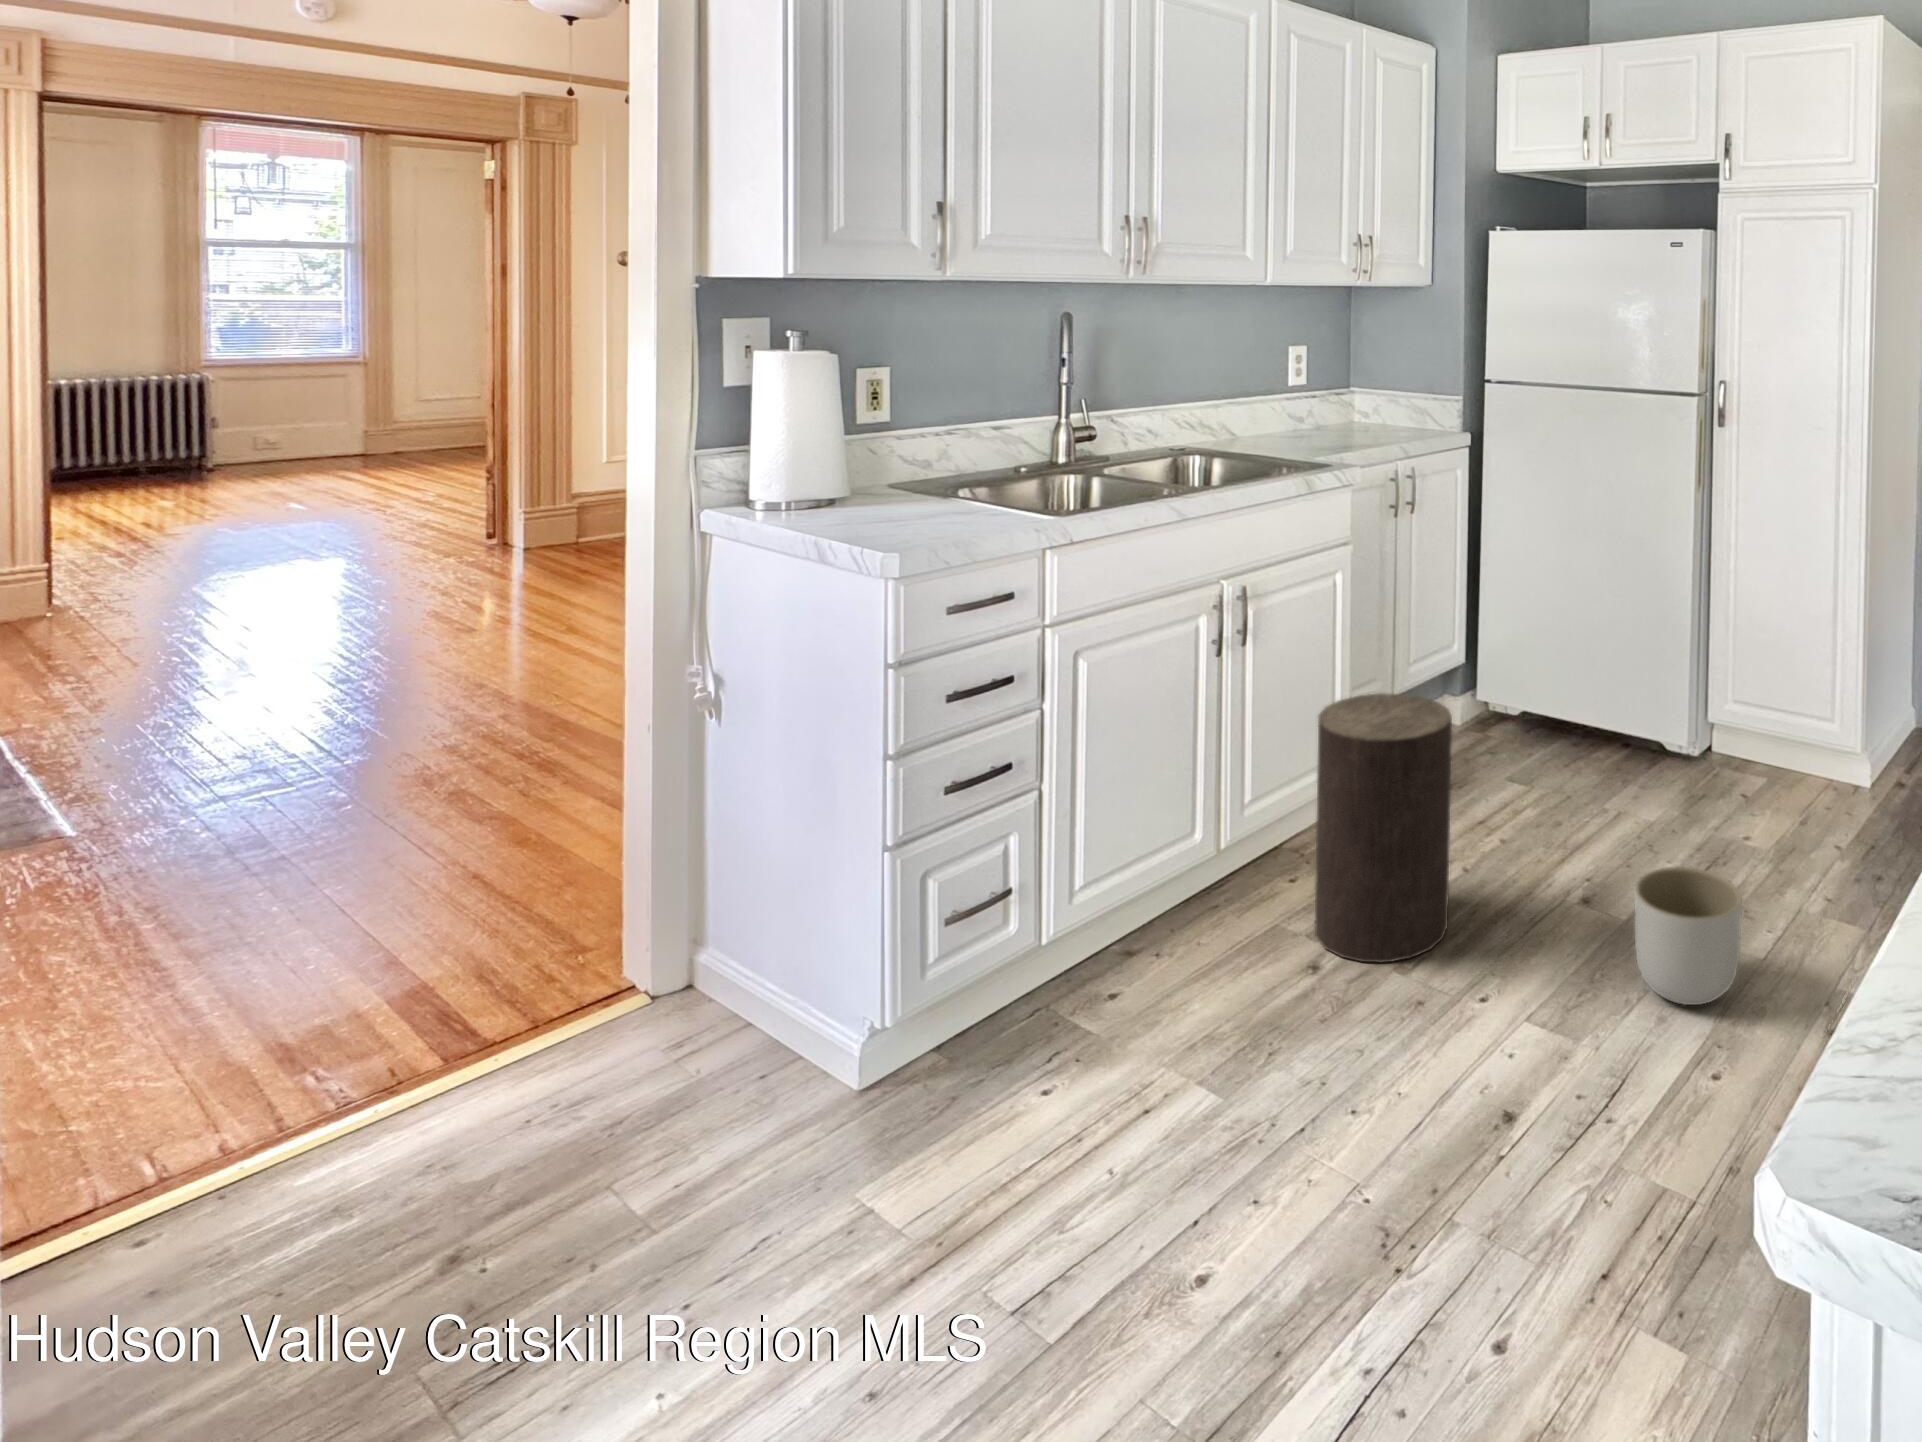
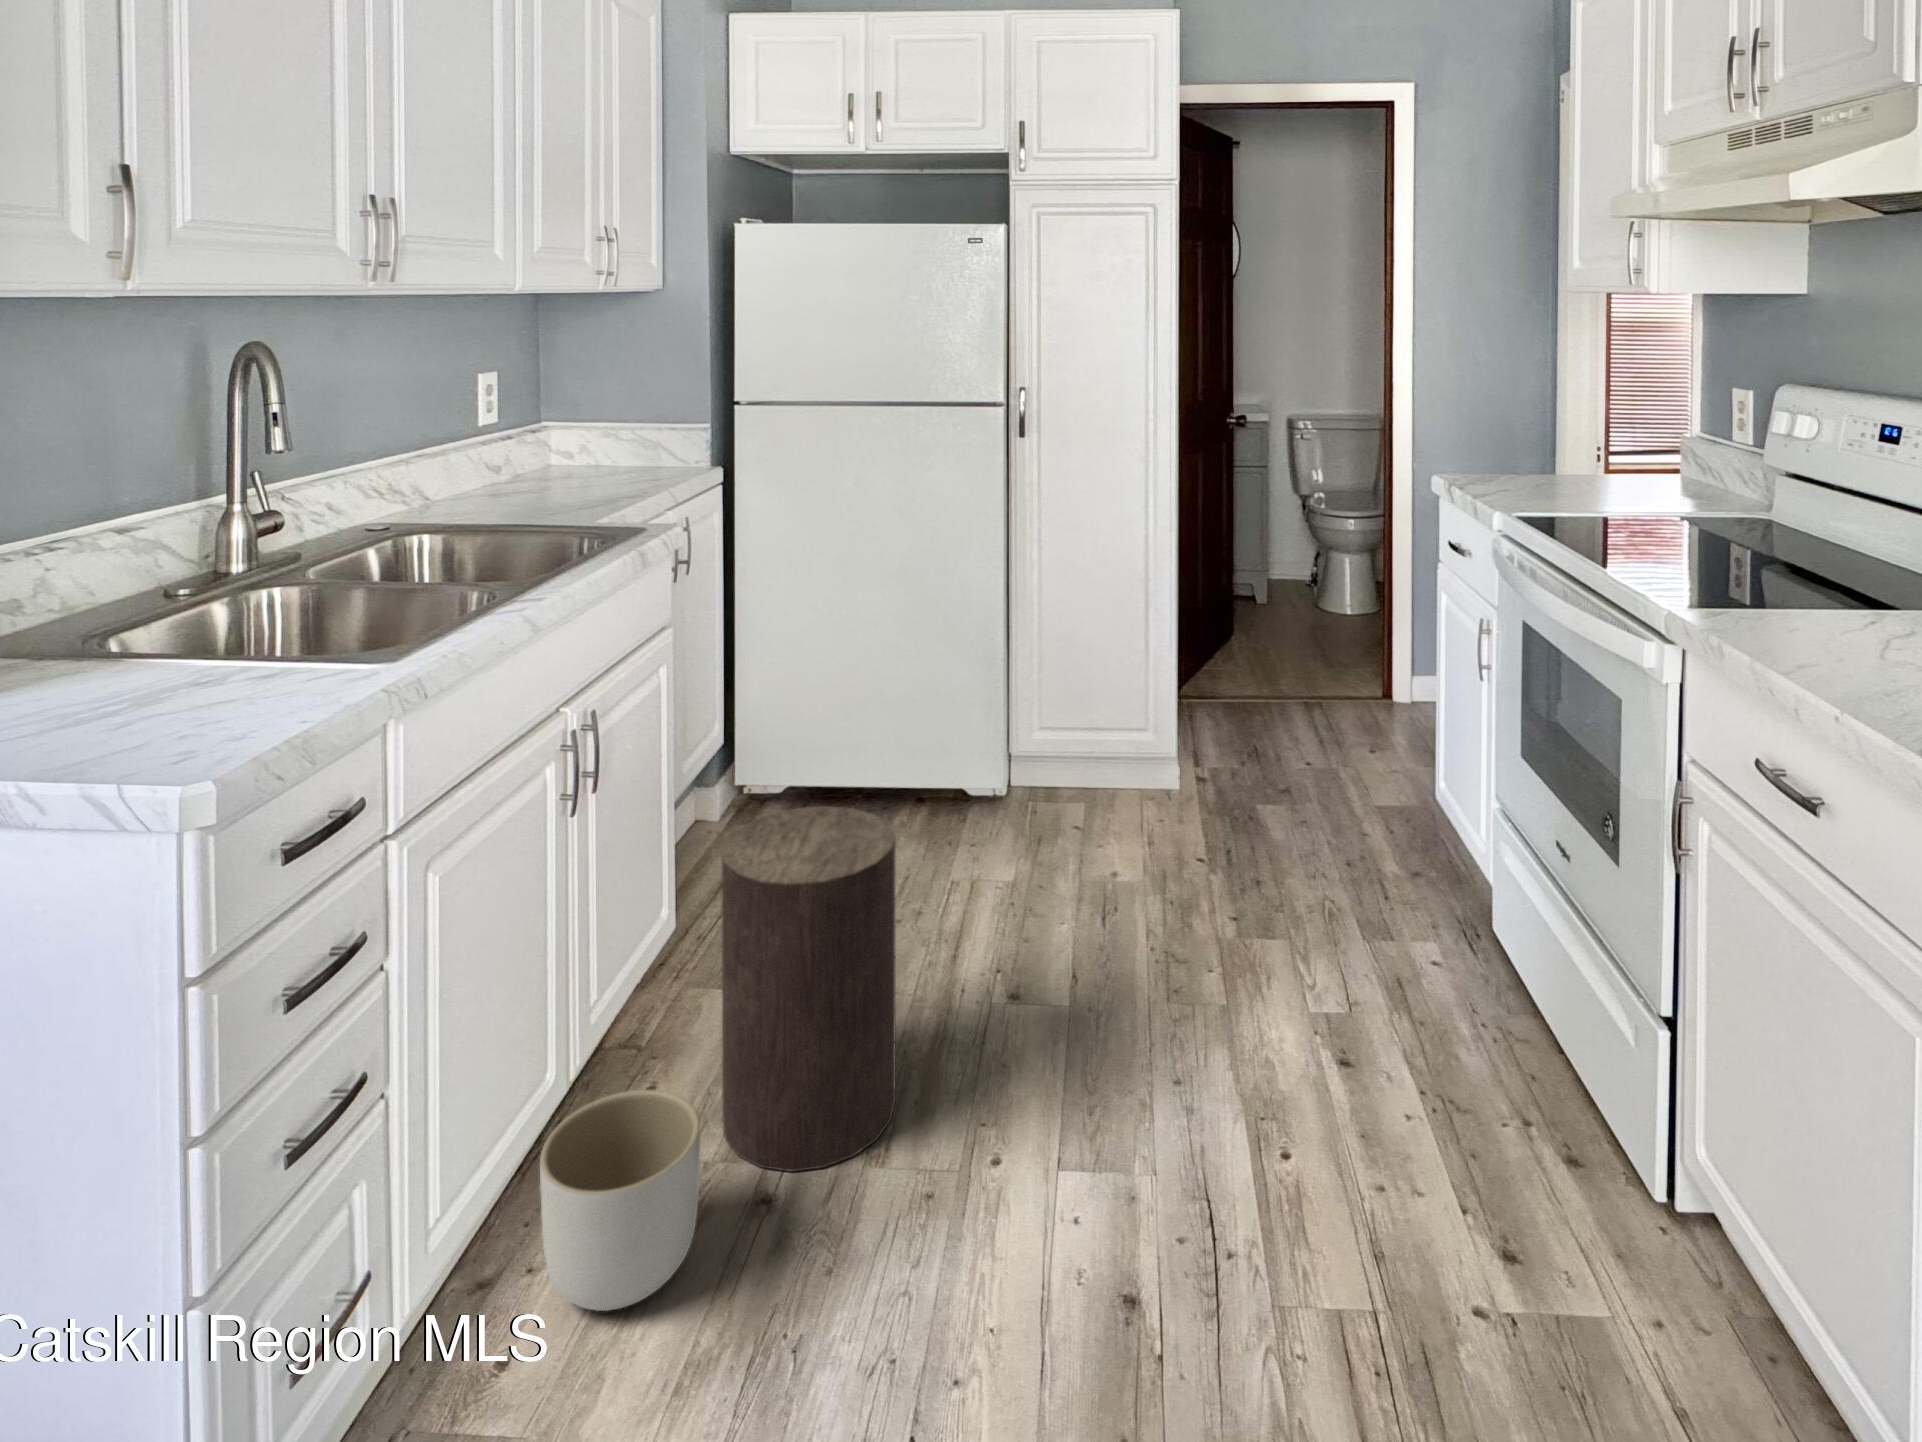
planter: present [1634,867,1742,1005] -> present [540,1089,700,1311]

